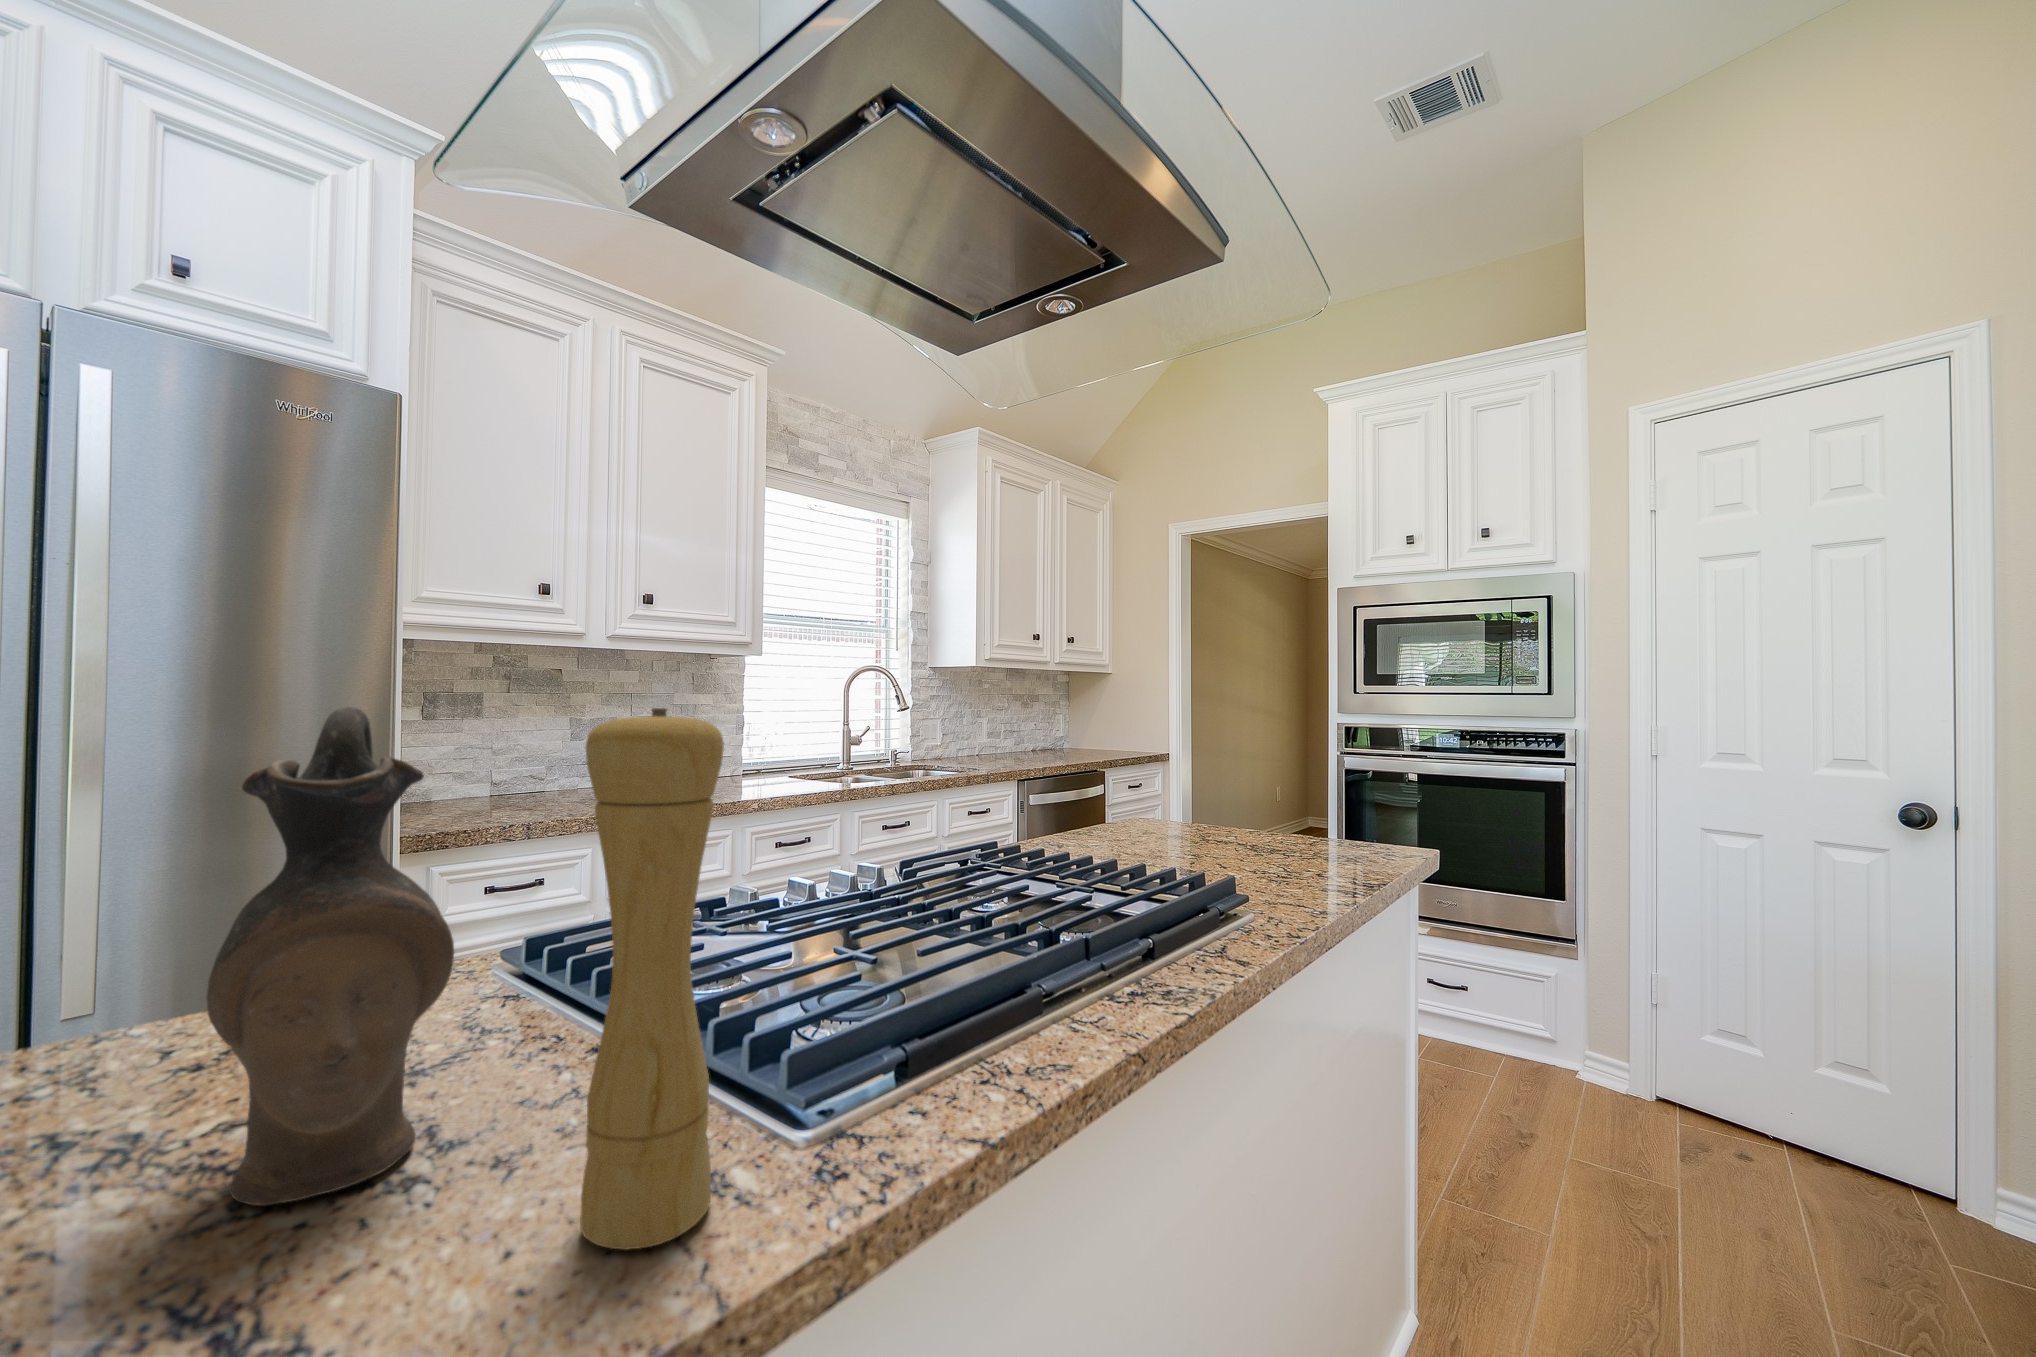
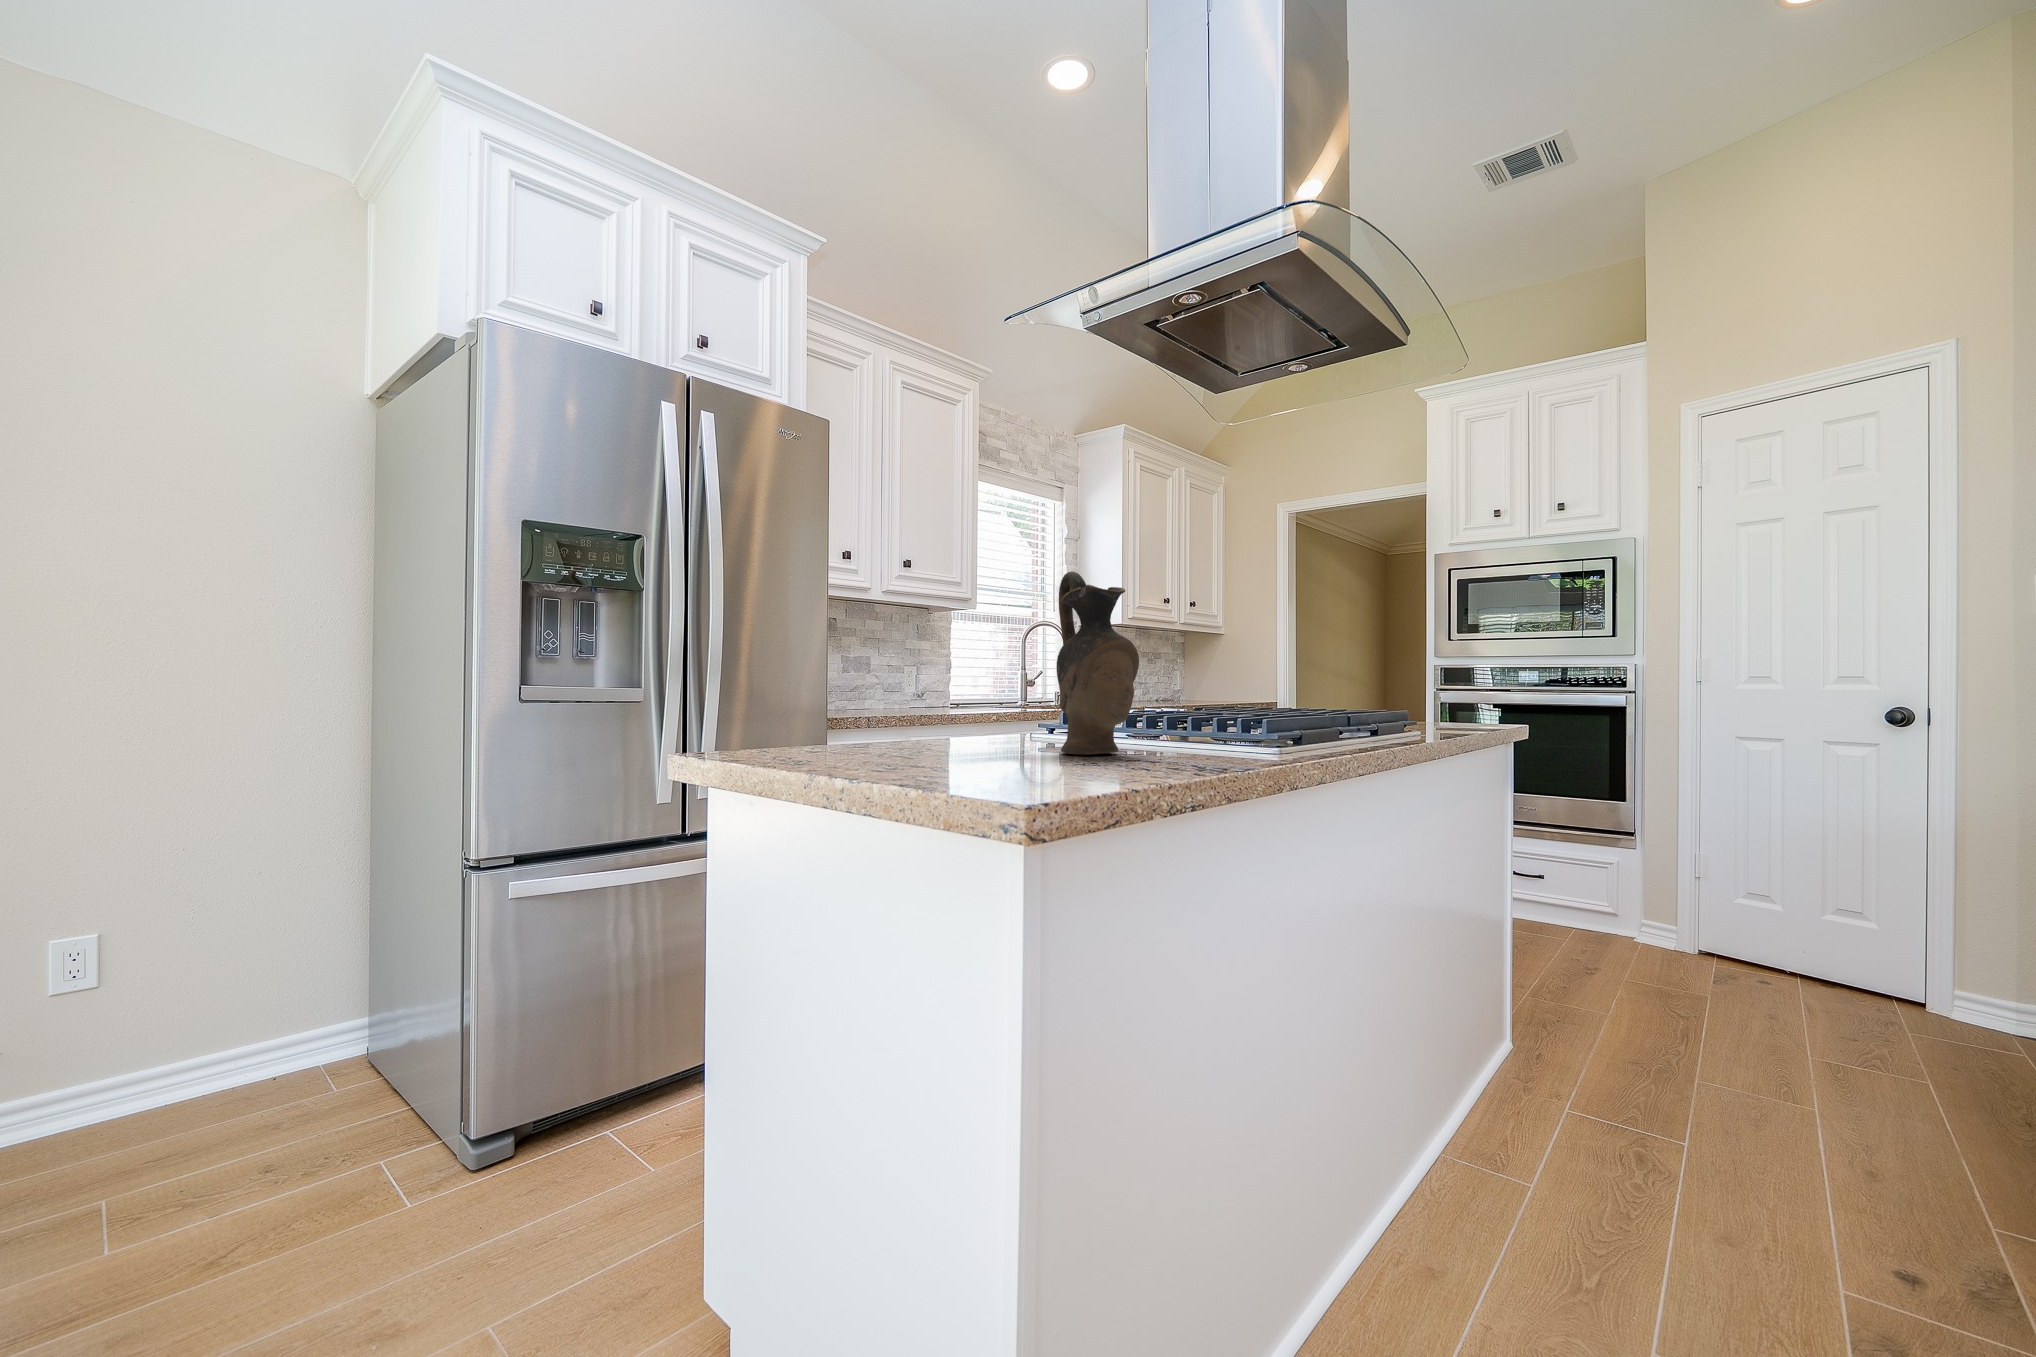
pepper mill: present [580,708,724,1249] -> none [1218,561,1268,758]

